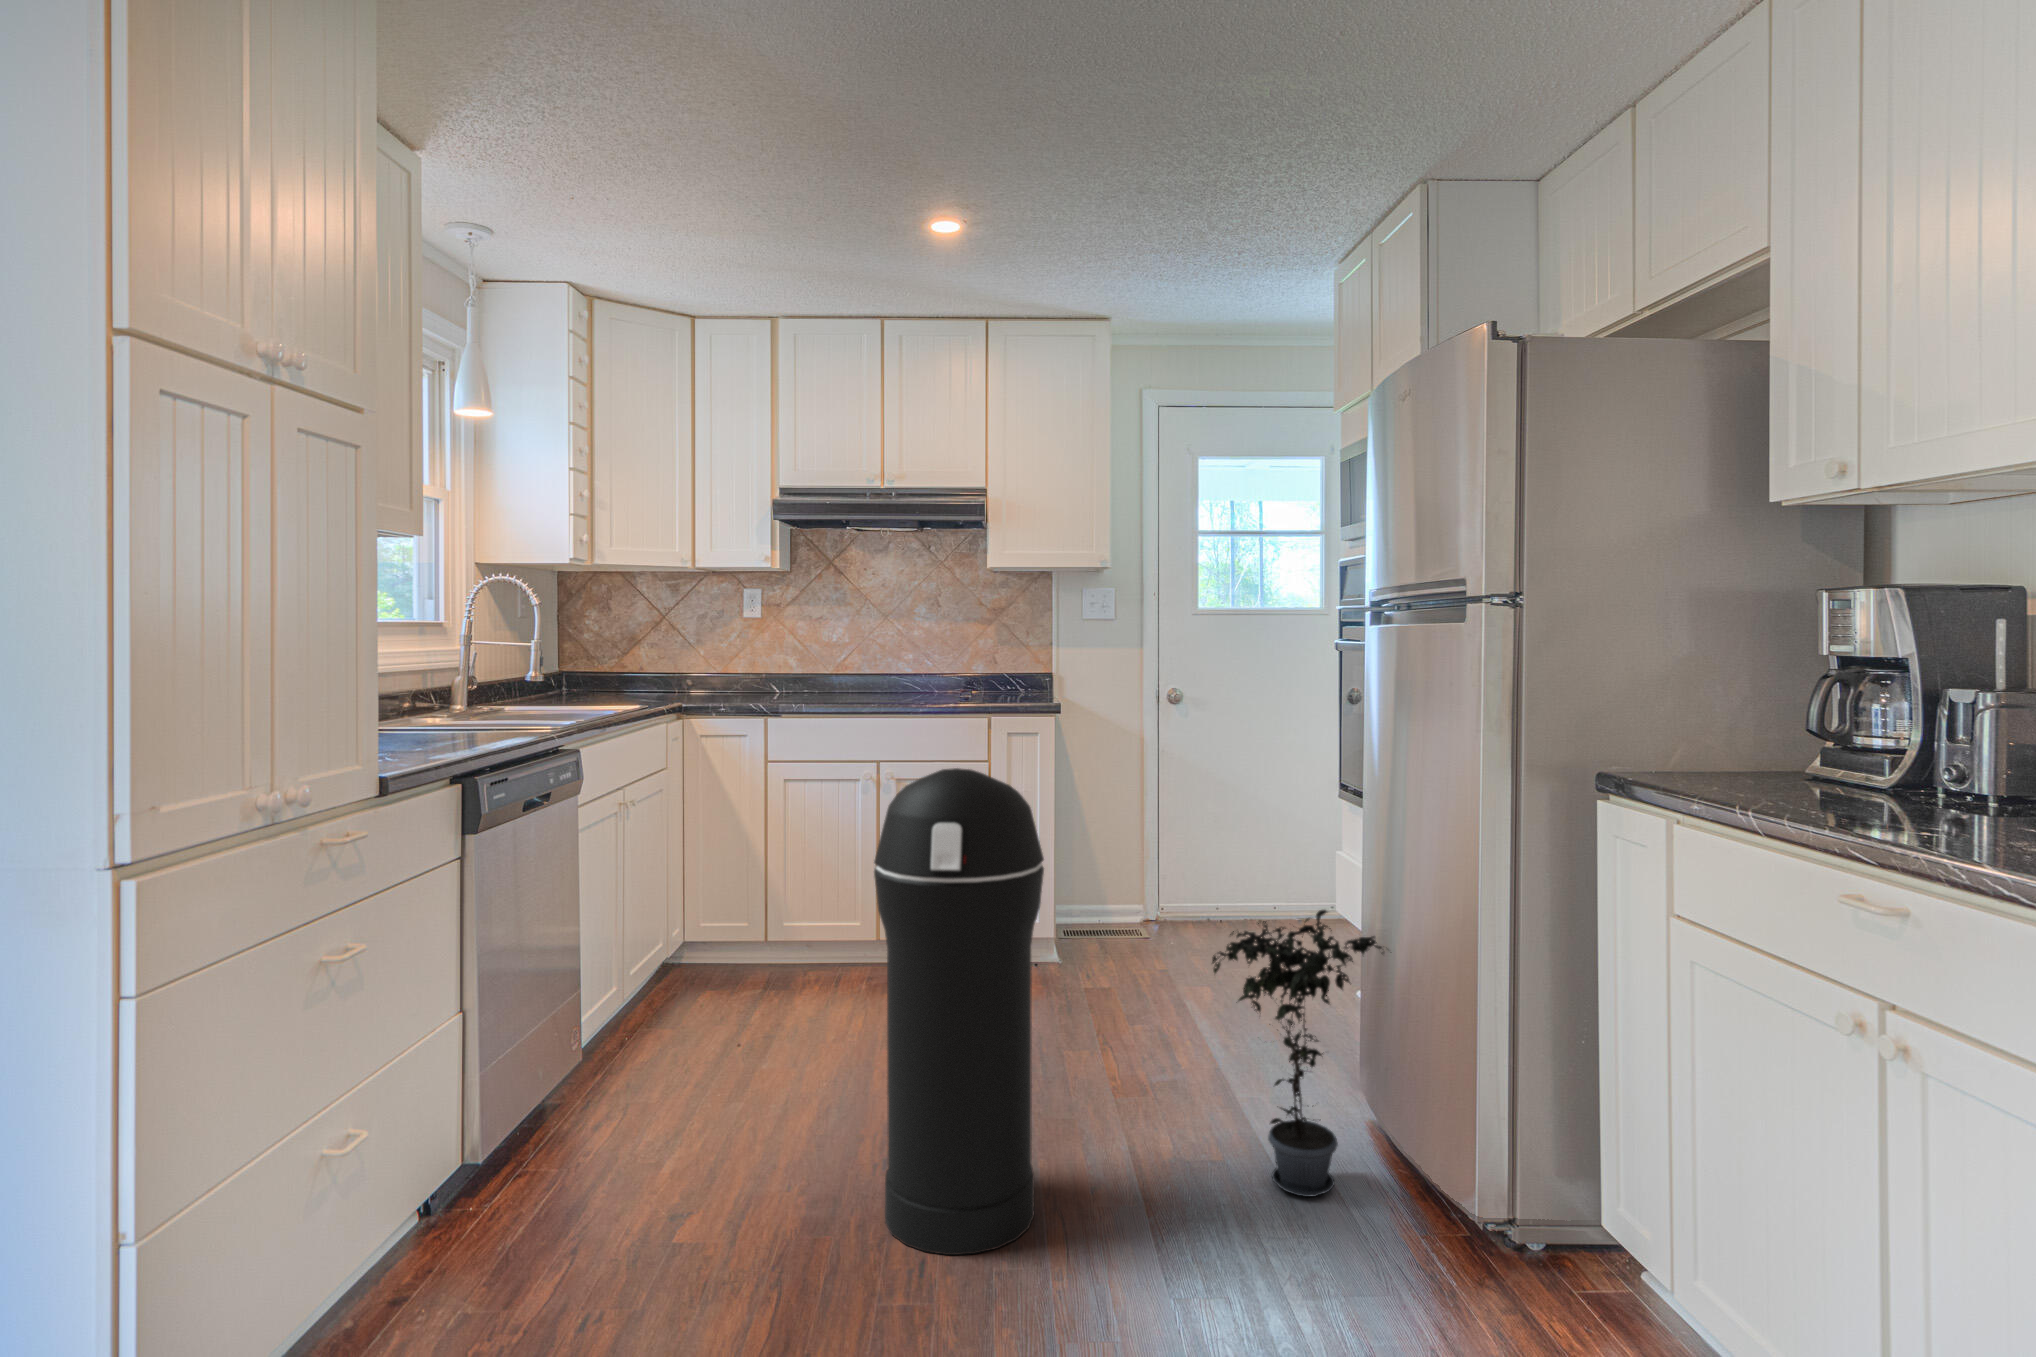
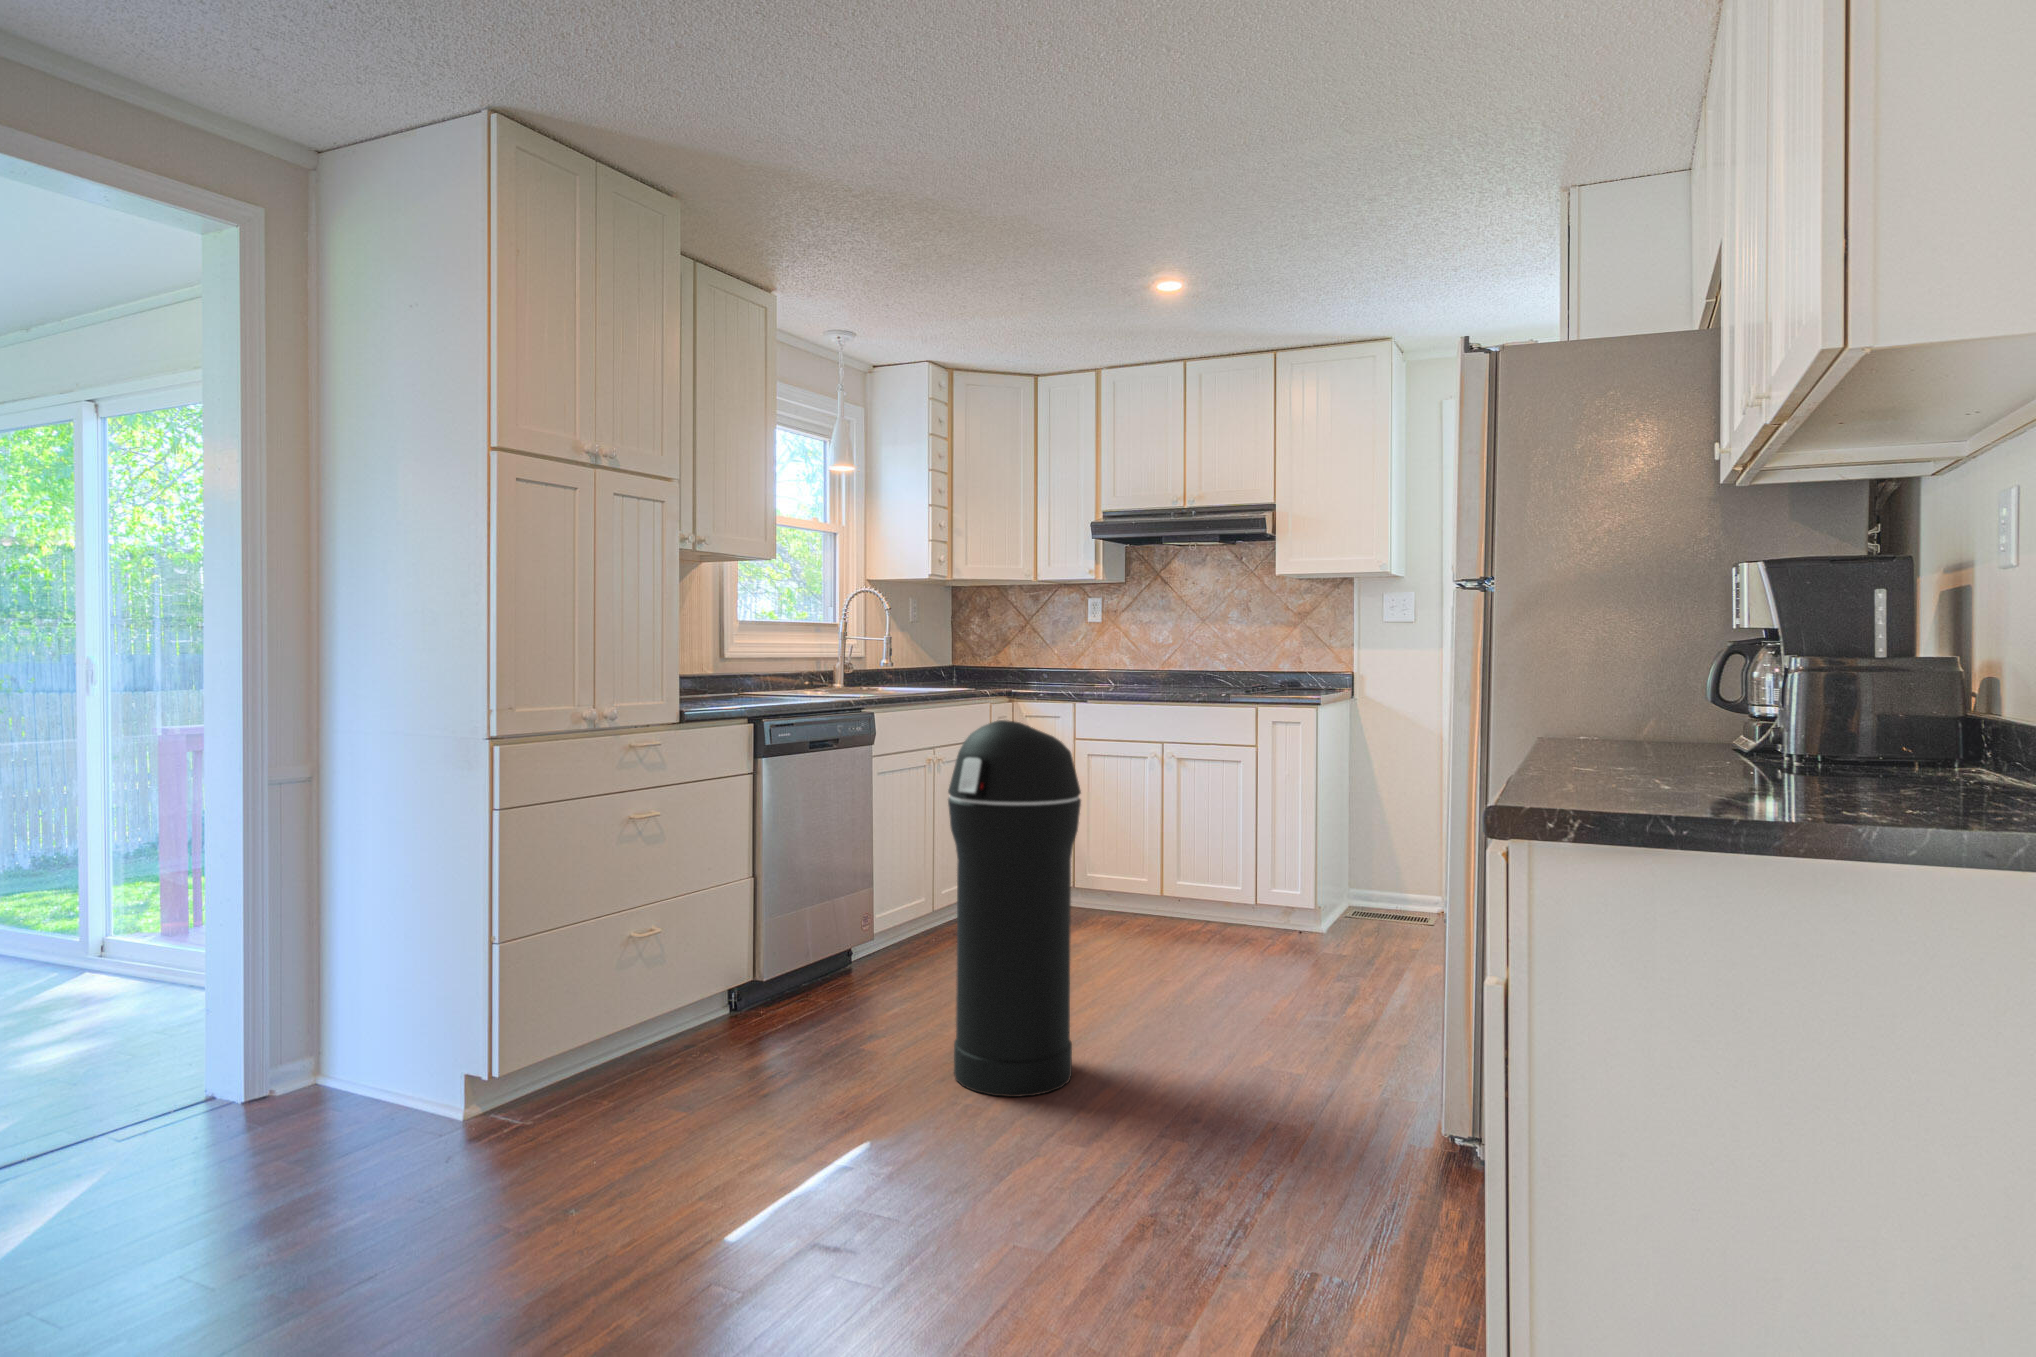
potted plant: present [1212,910,1382,1197] -> none [1209,865,1394,1132]

